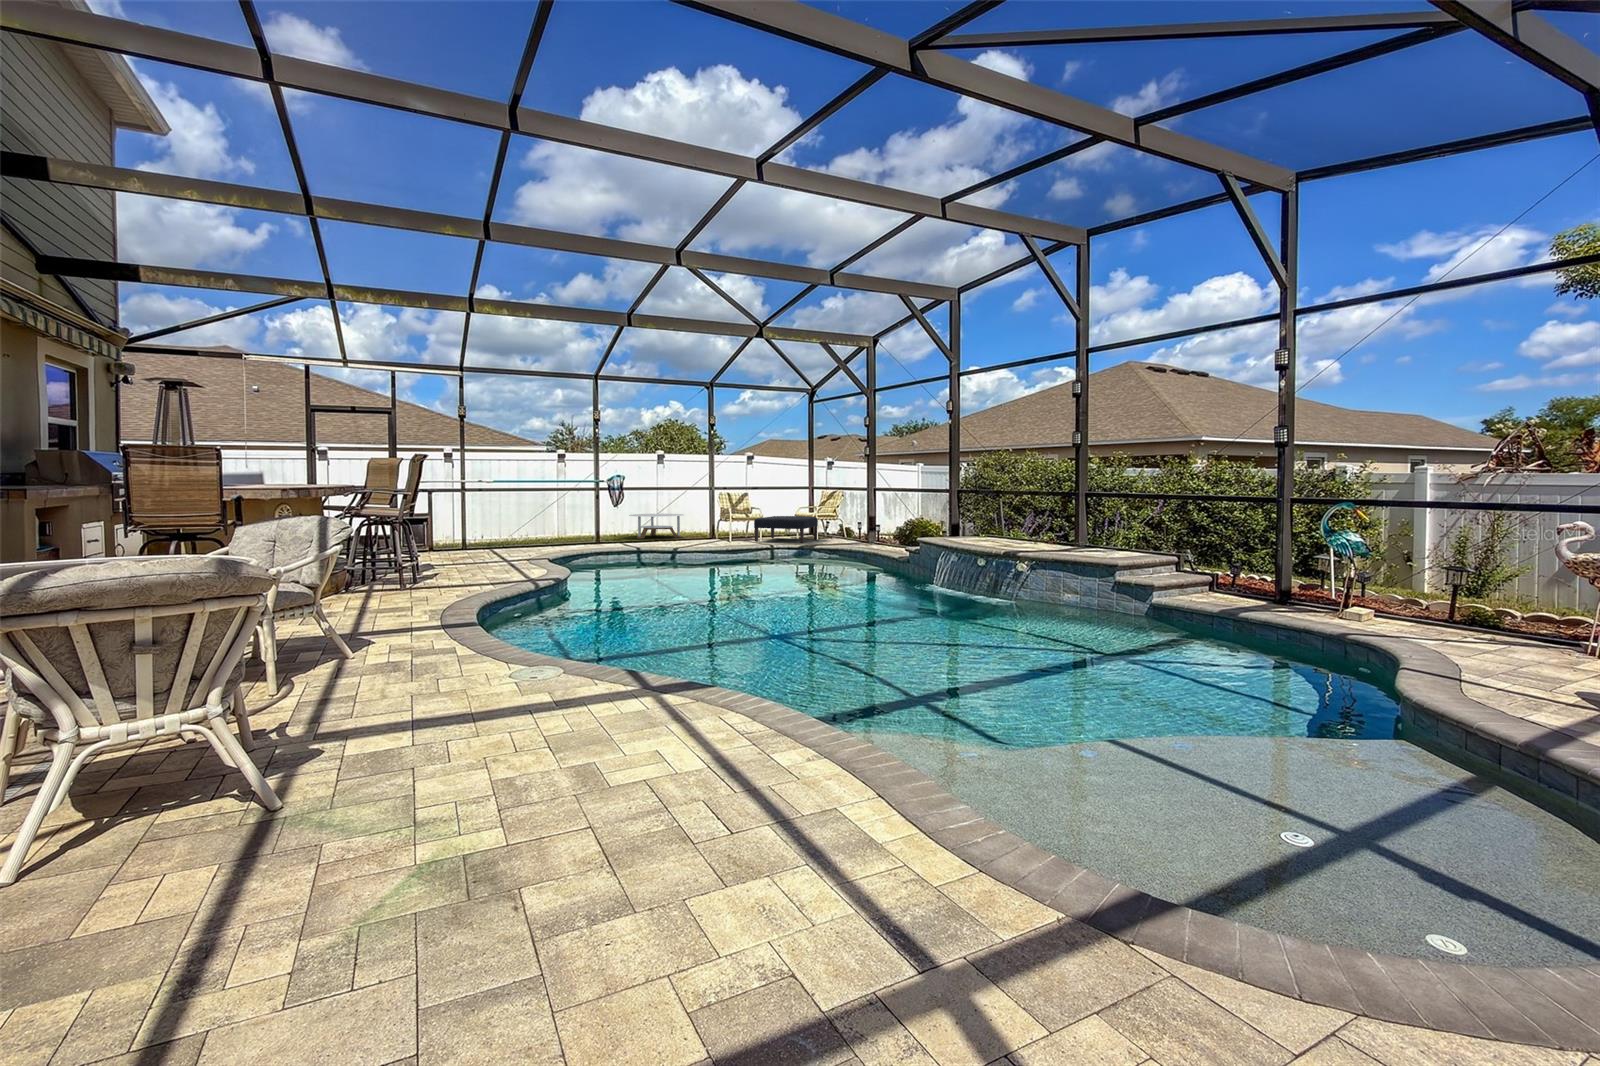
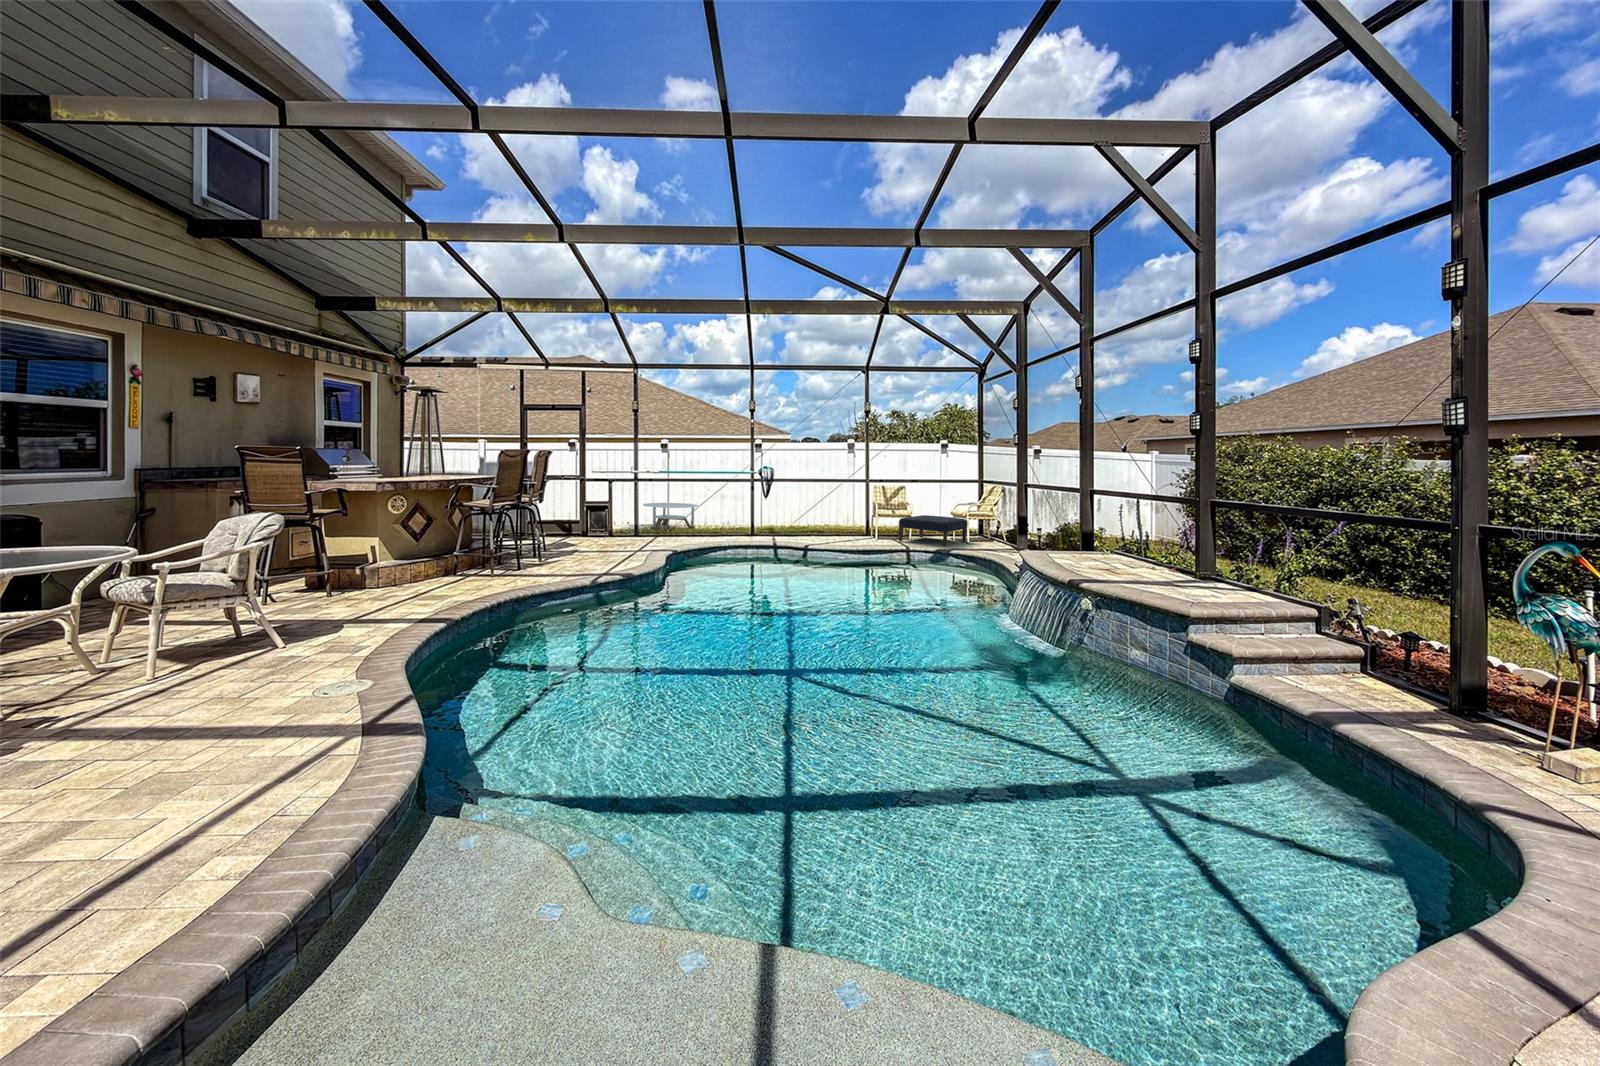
round table: present [629,514,683,539] -> present [643,503,698,529]

